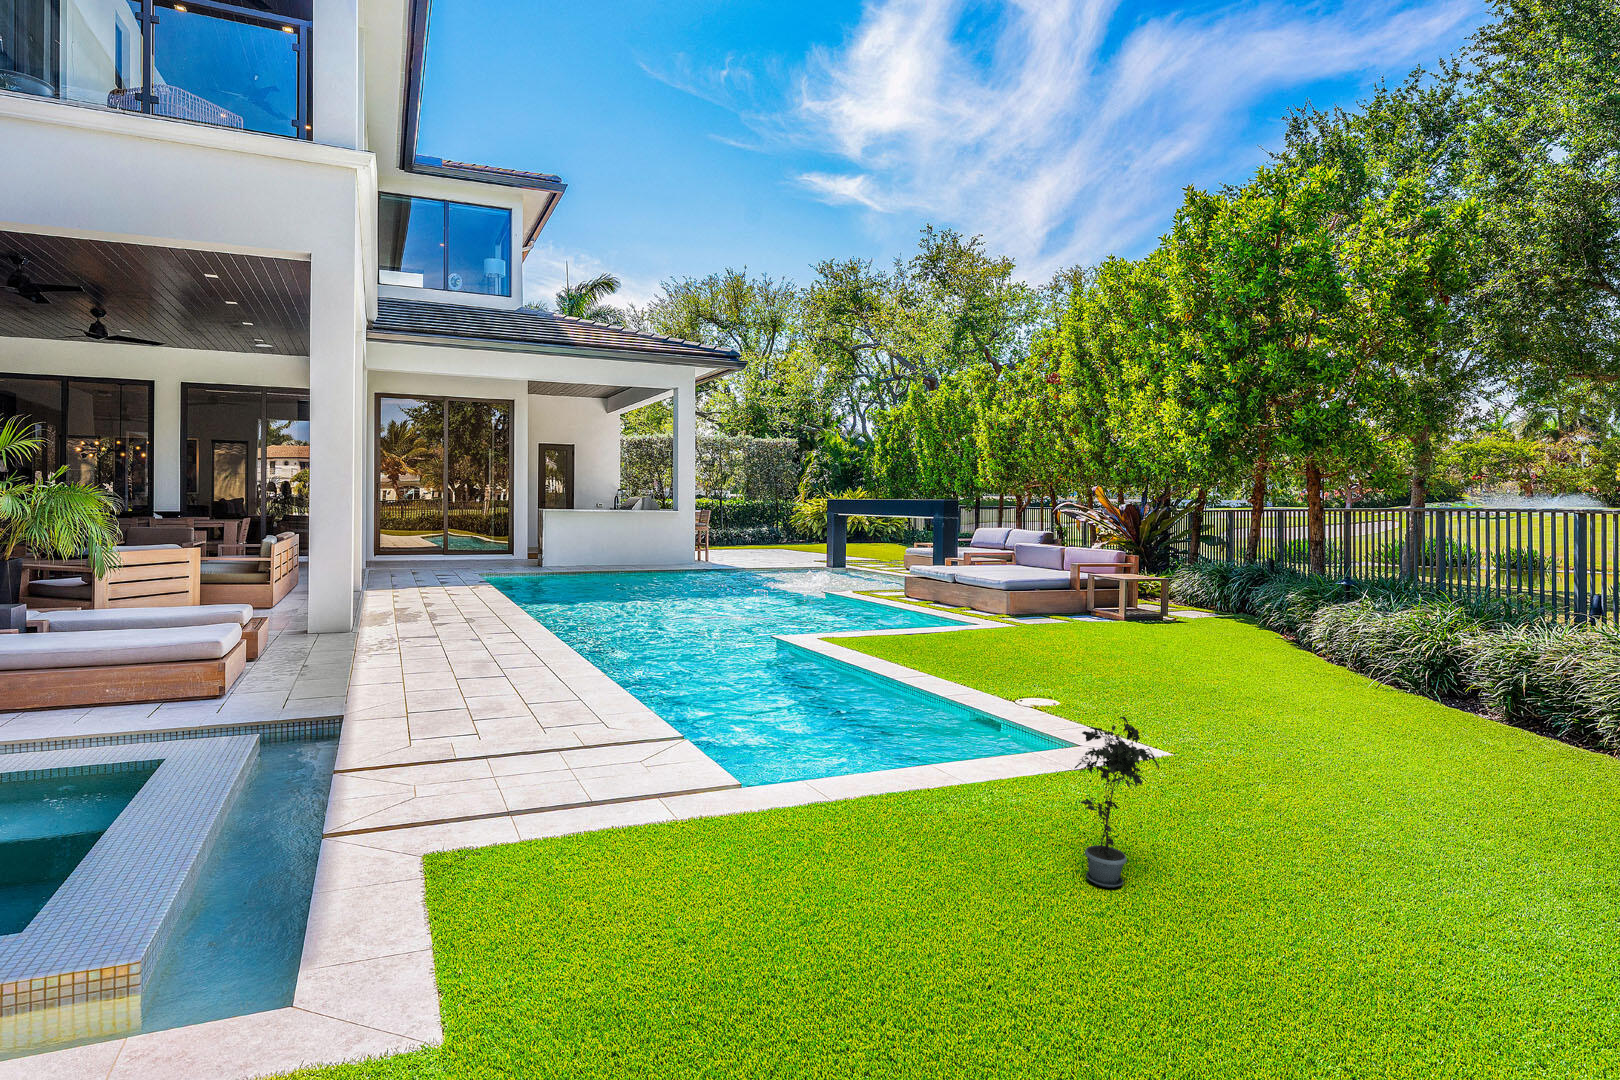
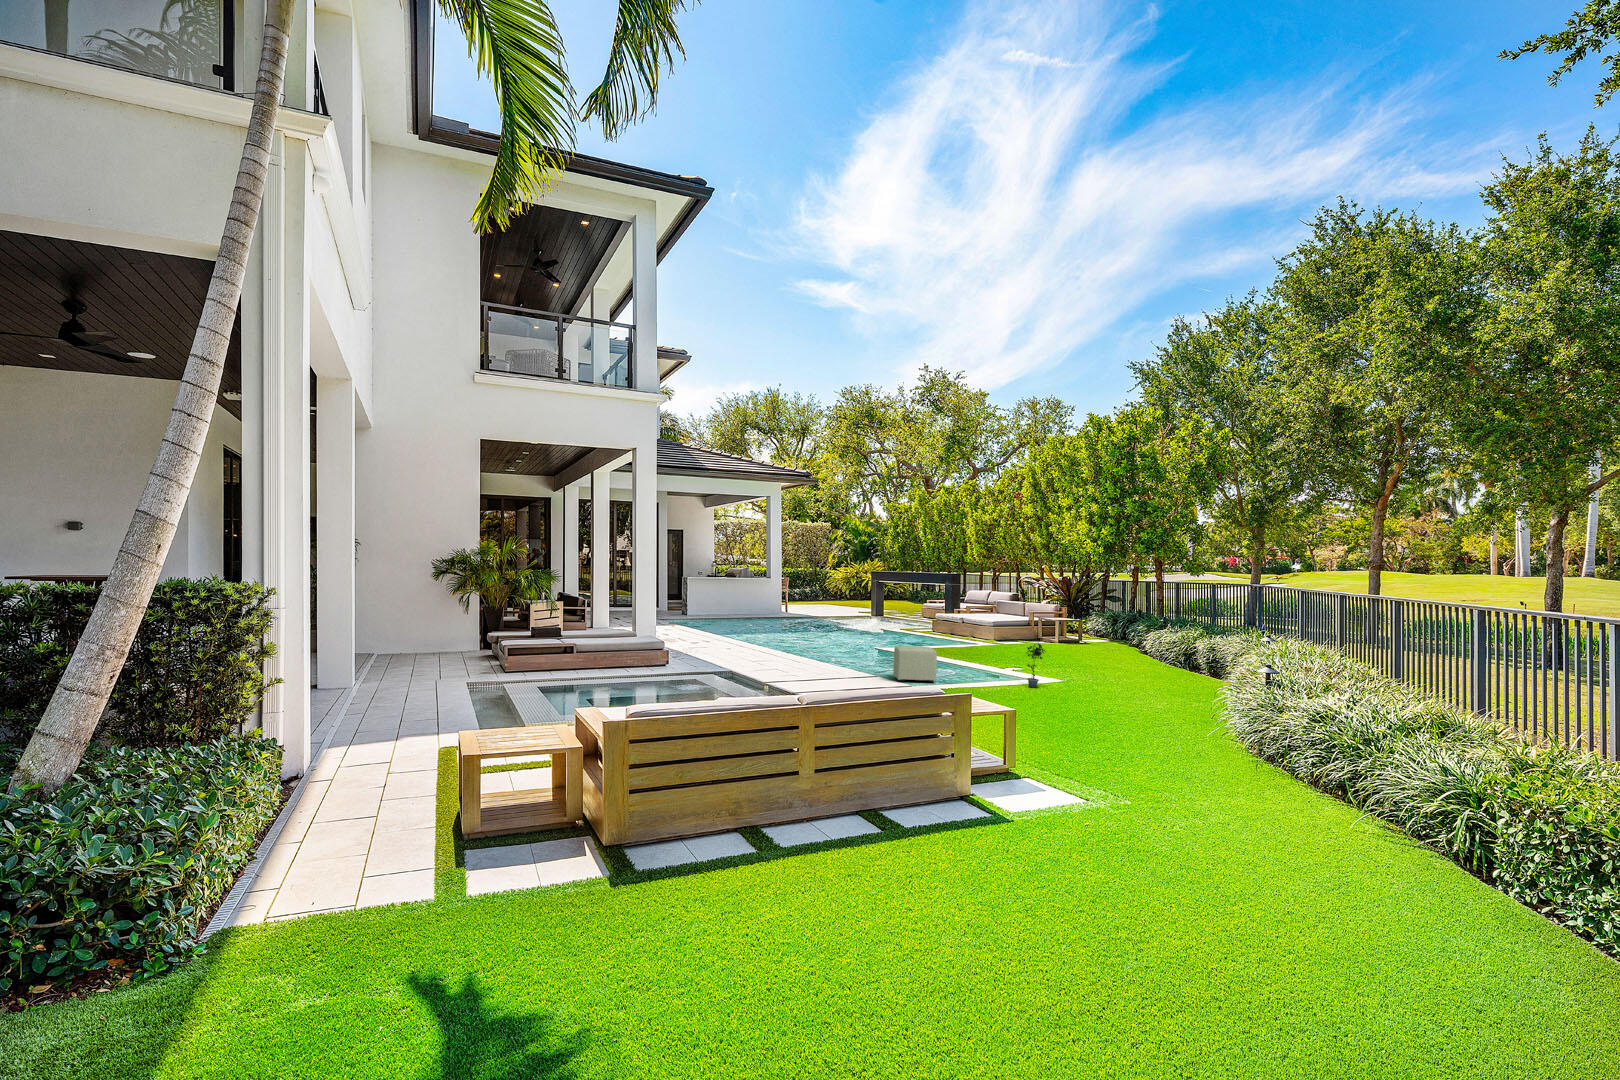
ottoman: none [614,718,762,862] -> present [893,646,937,683]

